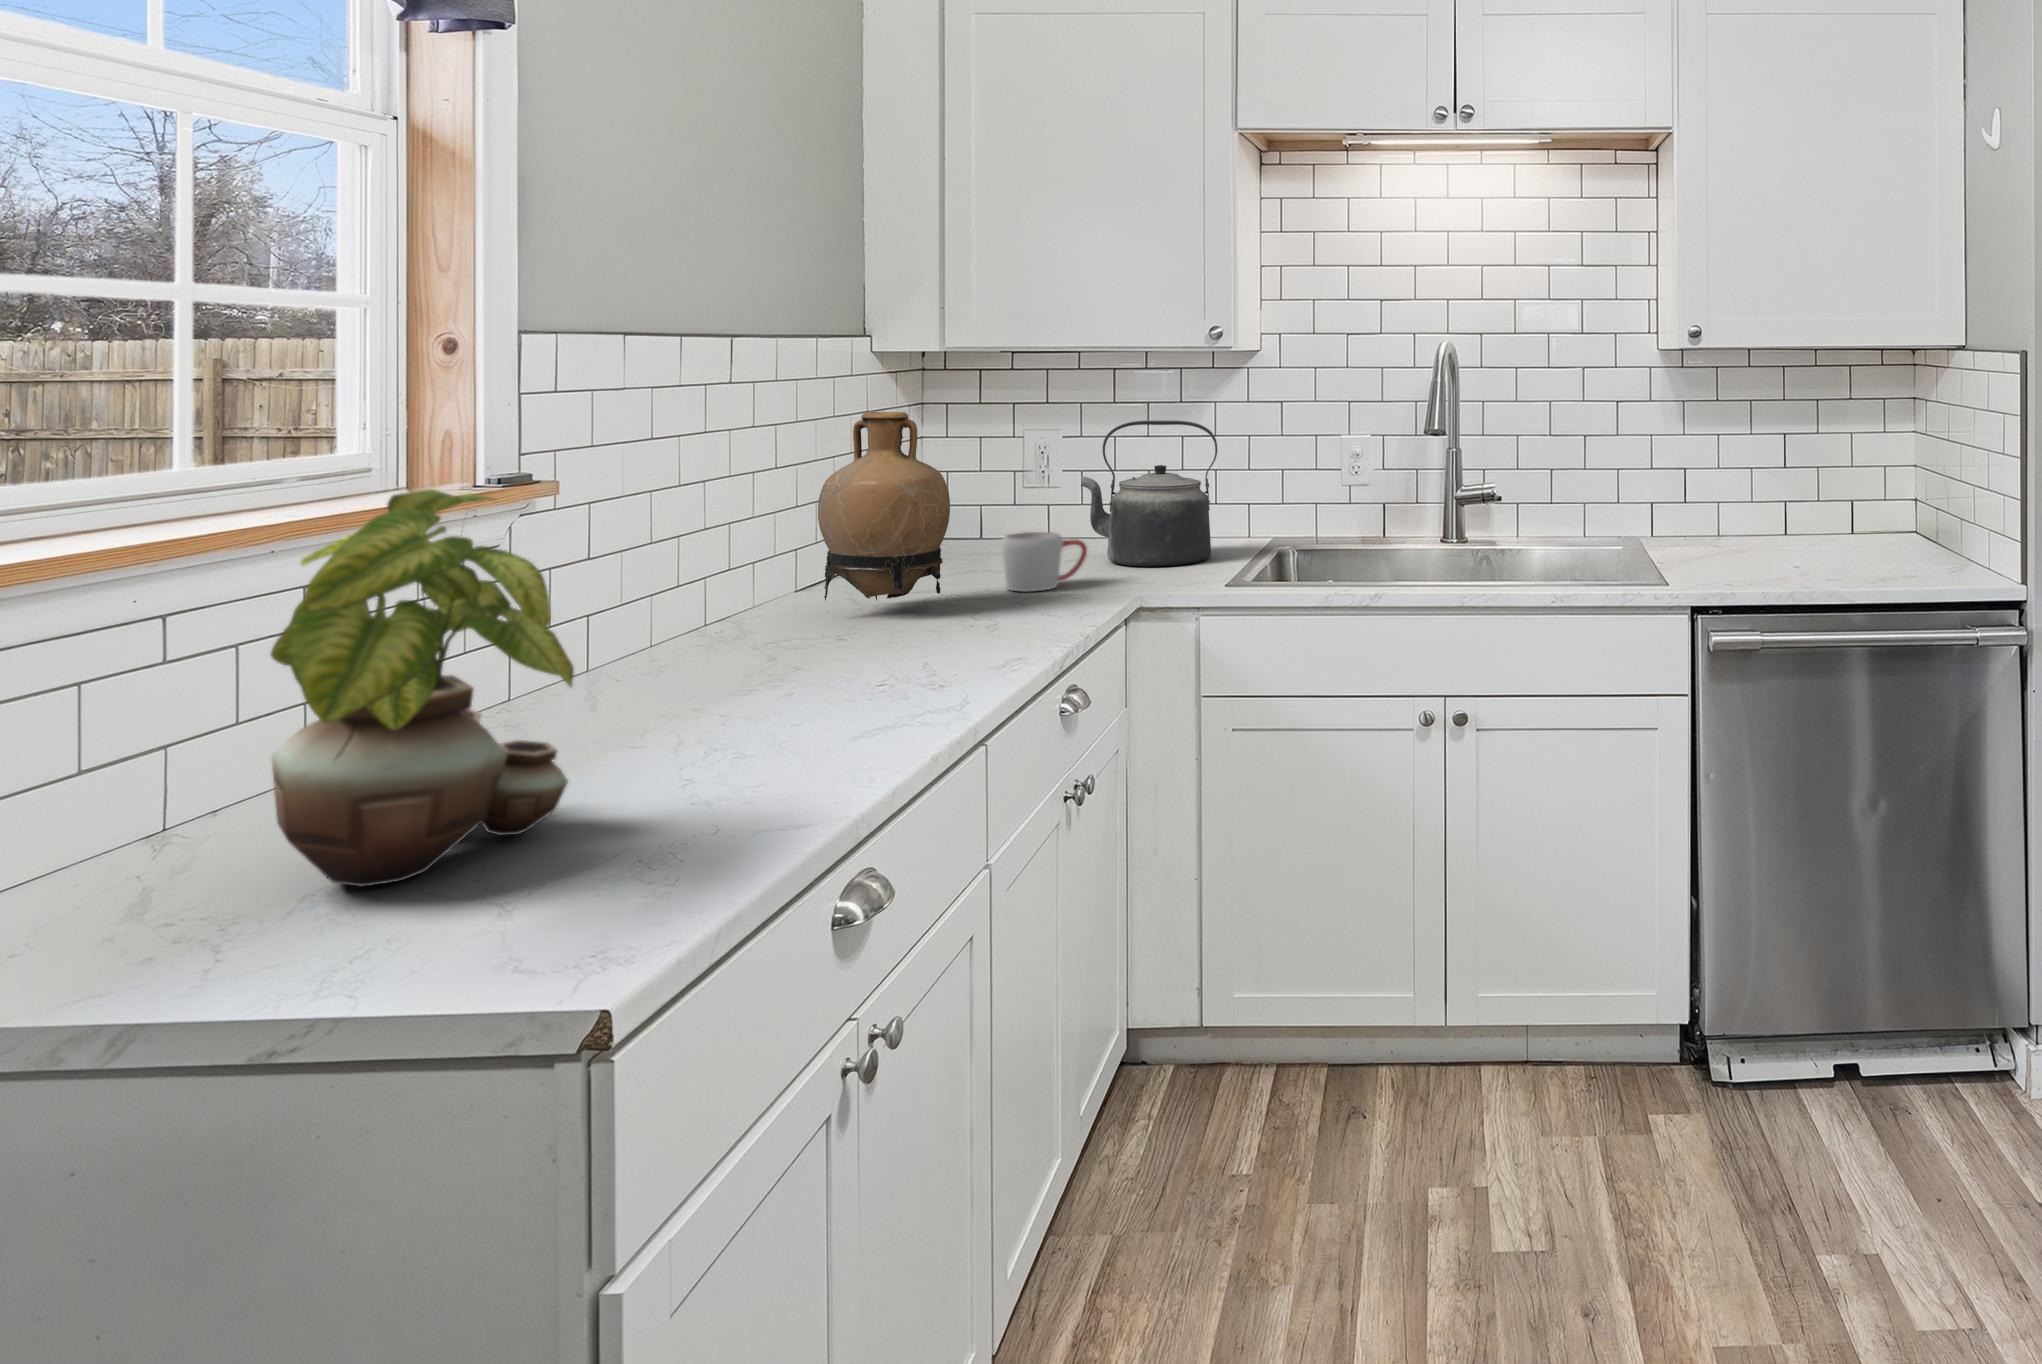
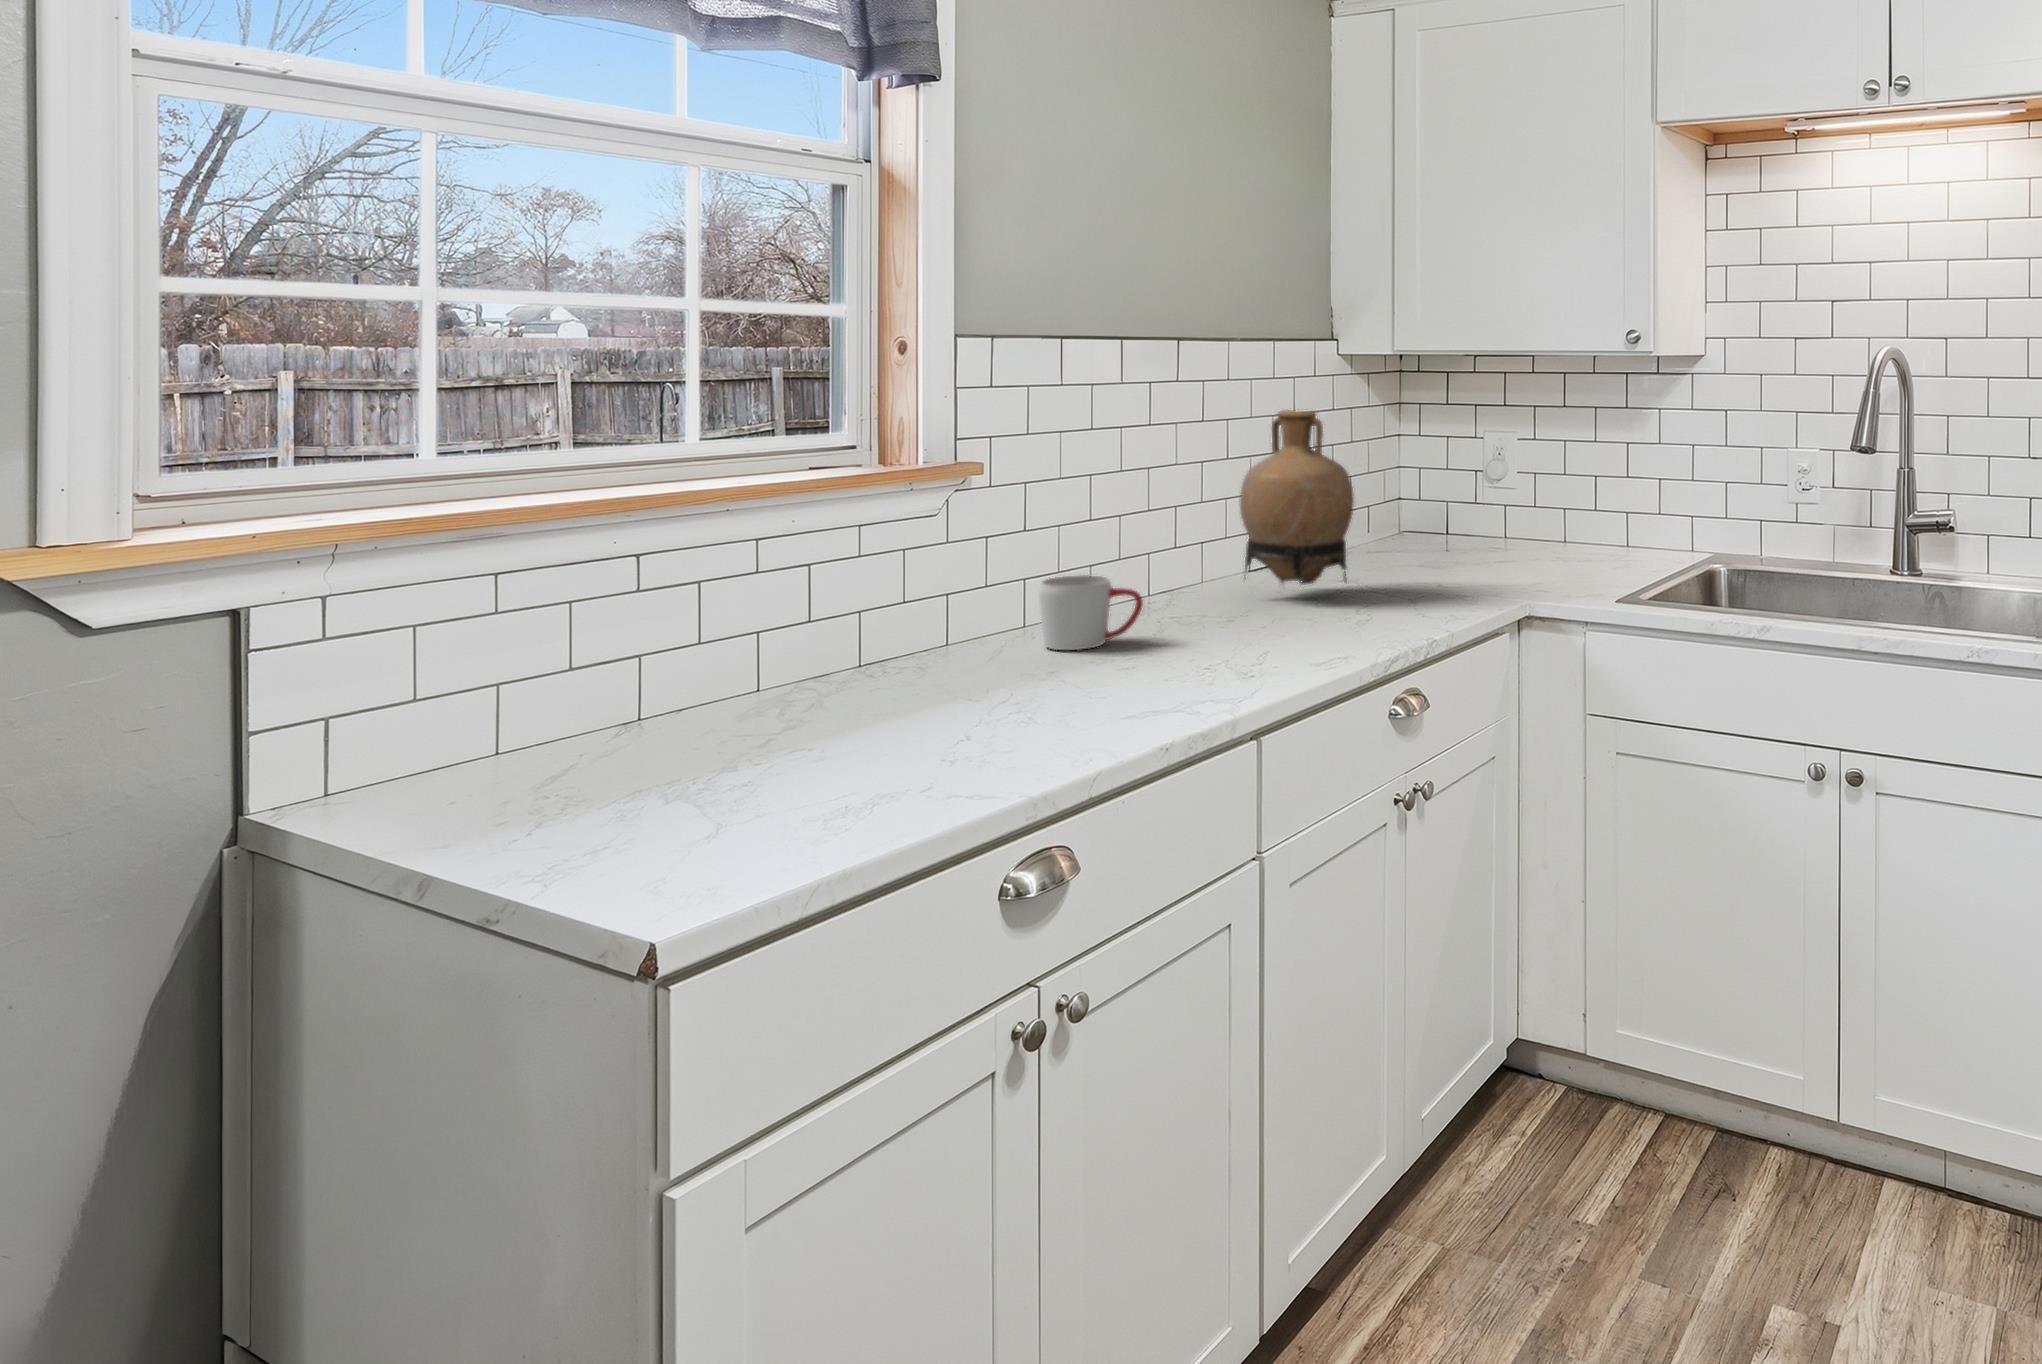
kettle: present [1081,420,1217,566] -> none [1513,425,1645,572]
potted plant: present [271,489,574,887] -> none [544,465,844,795]
mug: present [1002,532,1087,592] -> present [1039,575,1143,650]

